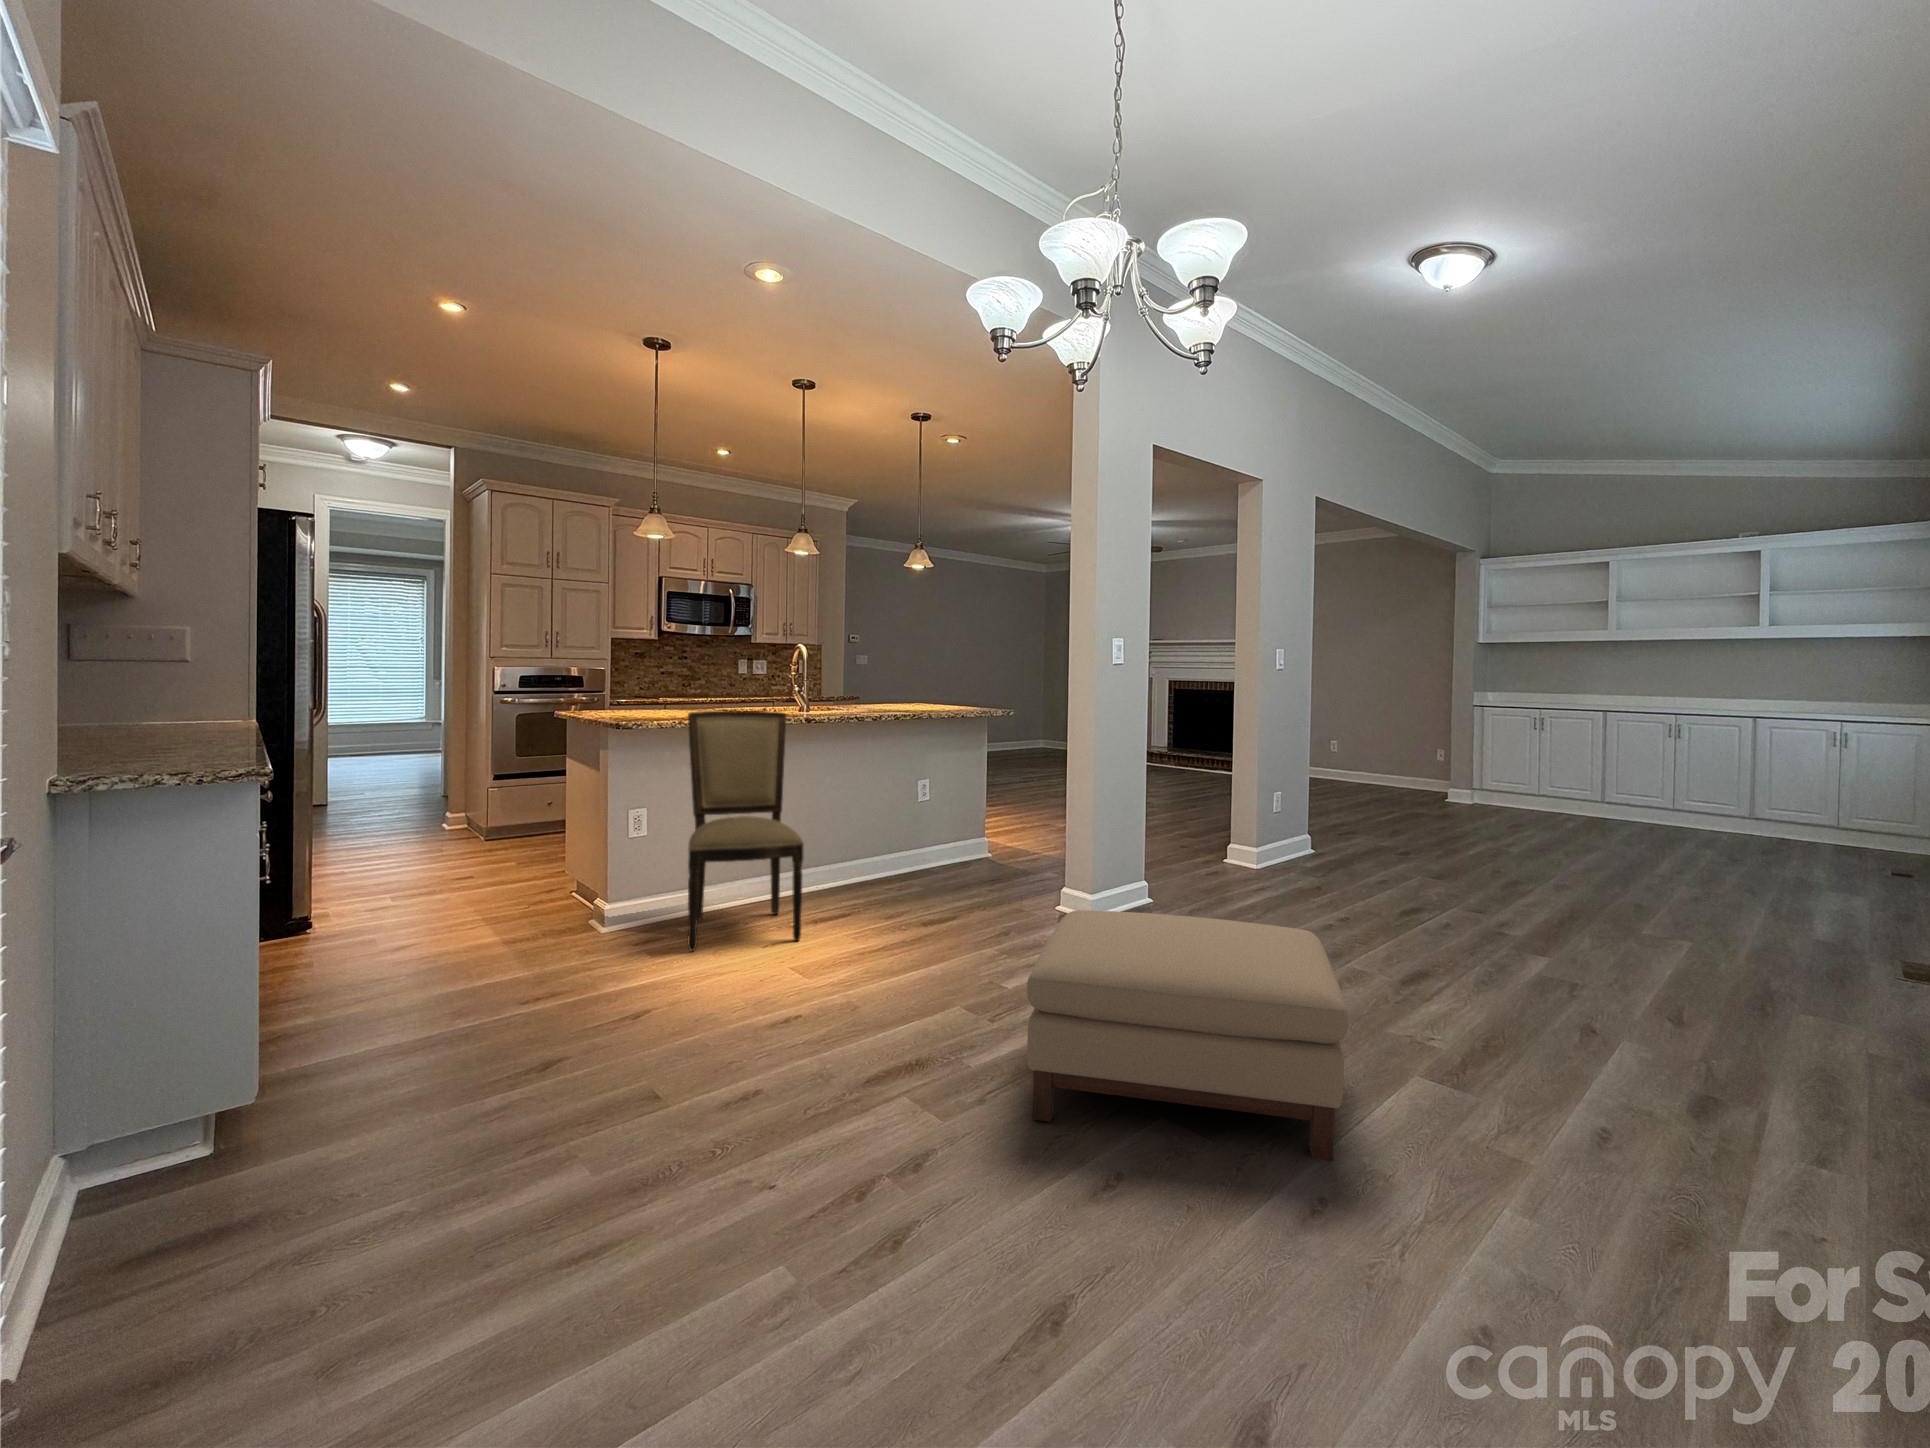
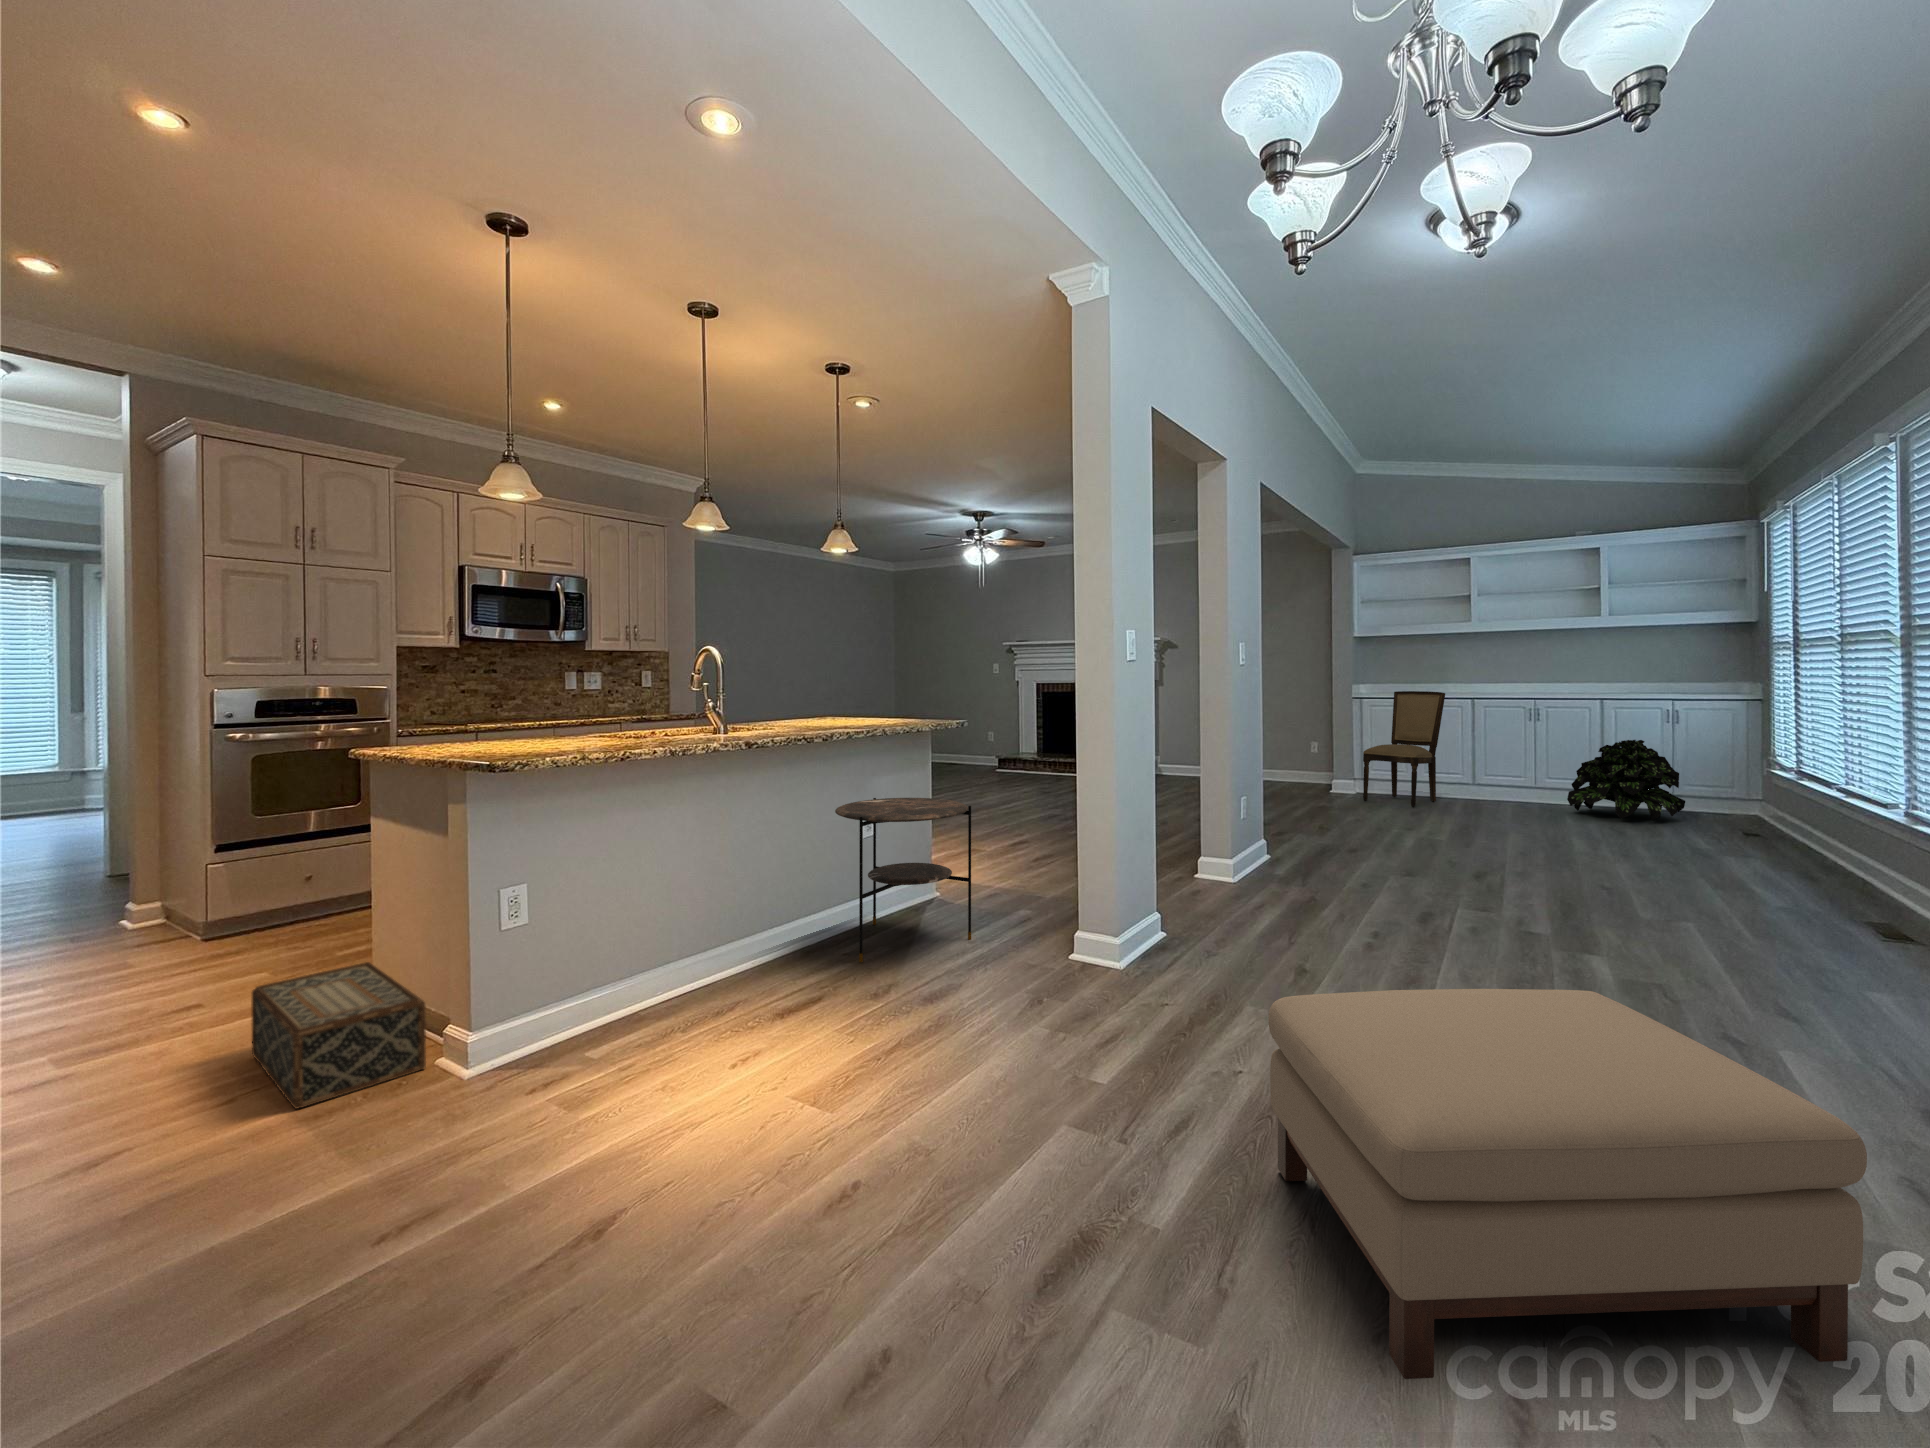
dining chair: present [688,711,804,951] -> present [1363,691,1445,807]
potted plant: none [1696,762,1833,851] -> present [1567,740,1685,820]
side table: none [882,769,988,893] -> present [835,798,971,962]
woven basket: none [496,853,587,931] -> present [252,962,426,1109]

